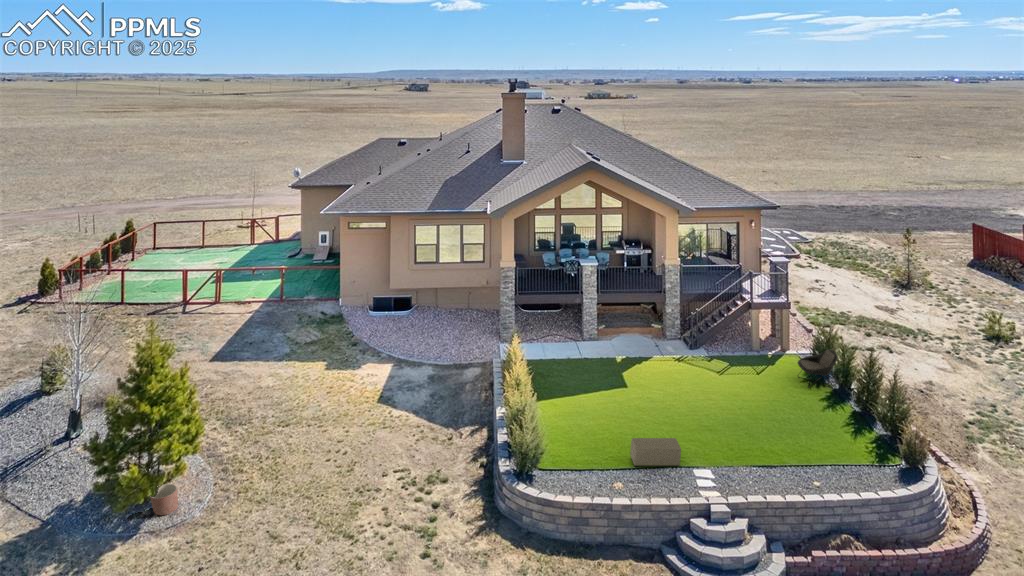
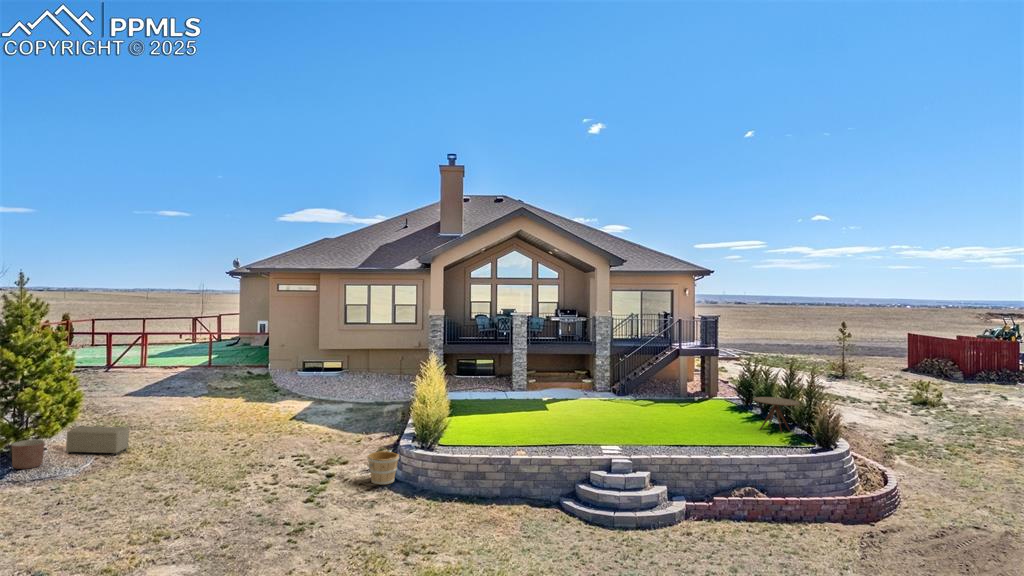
lounge chair: present [798,349,838,388] -> none [718,376,754,413]
round table: none [841,397,890,441] -> present [753,397,800,433]
ottoman: present [630,438,681,467] -> present [66,426,129,455]
wooden bucket: none [476,486,506,522] -> present [368,451,399,485]

